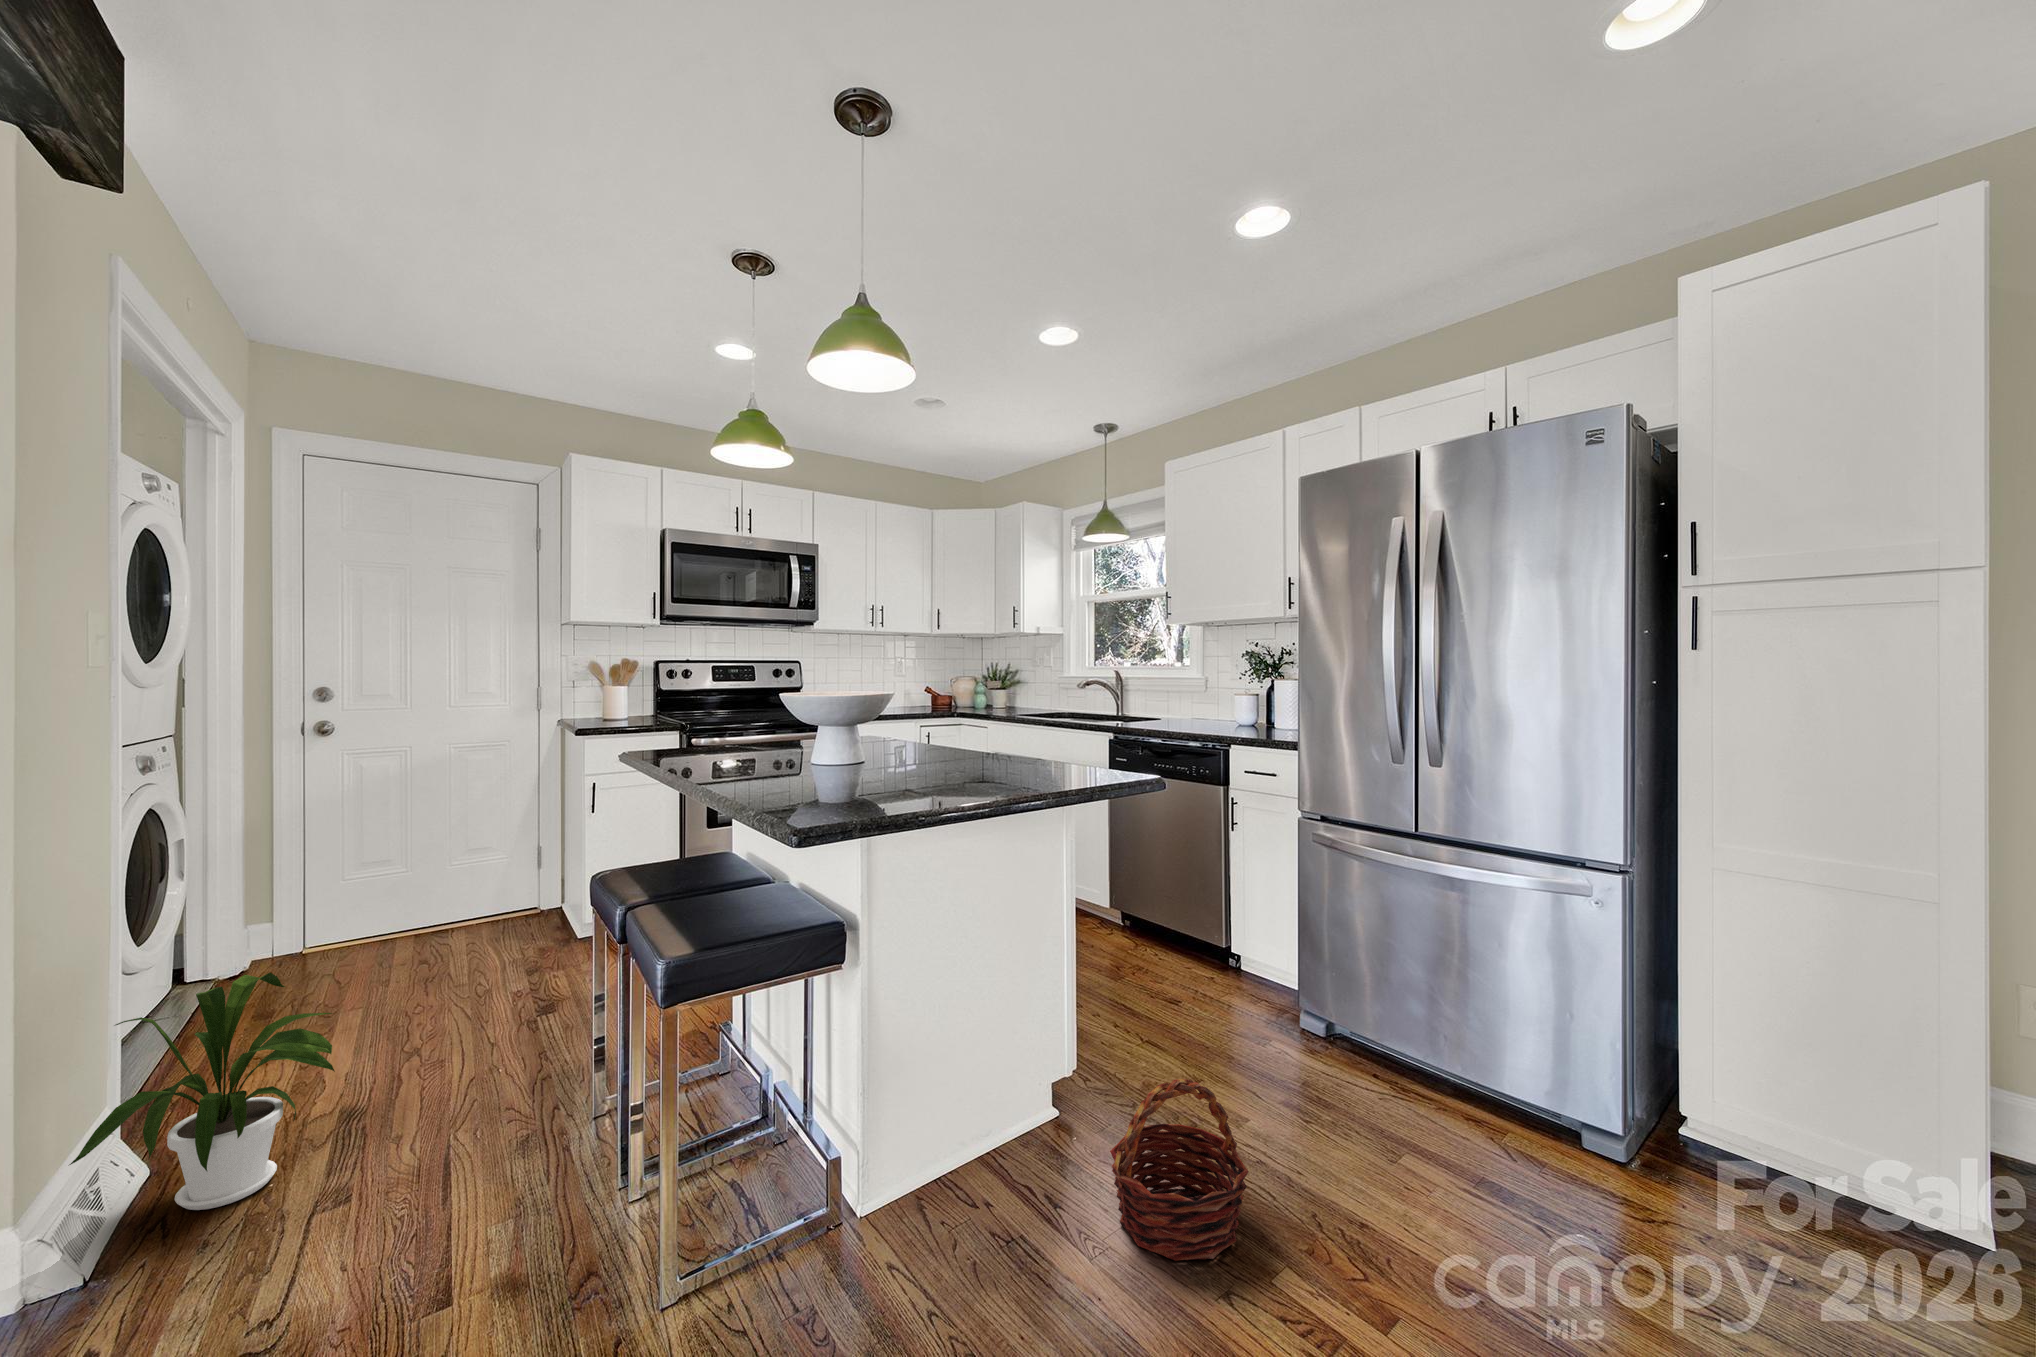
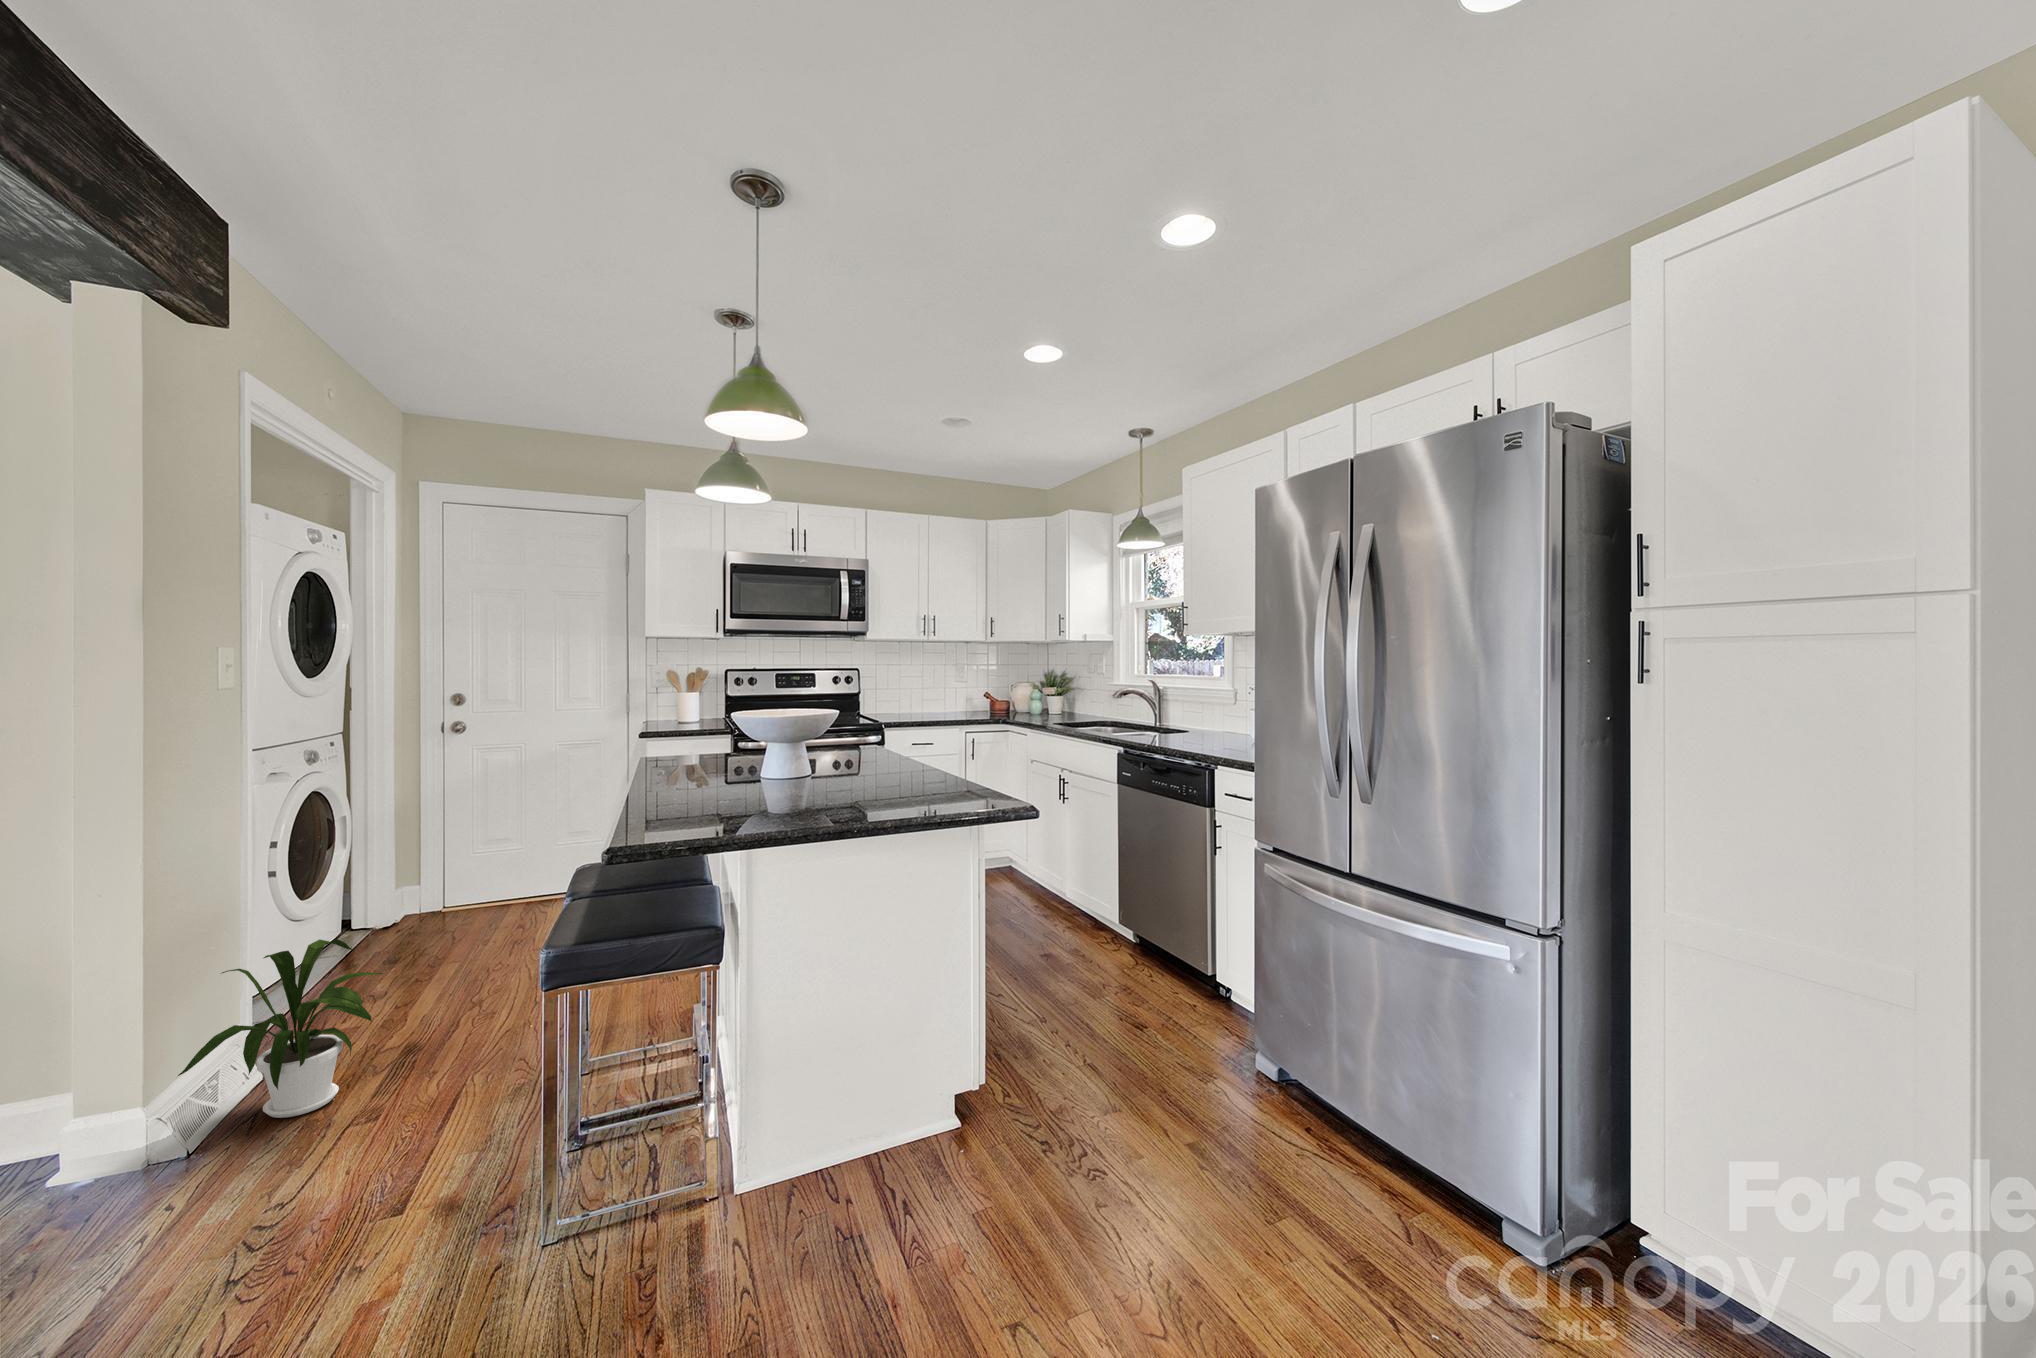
basket: present [1110,1079,1249,1261] -> none [936,1108,1065,1278]

